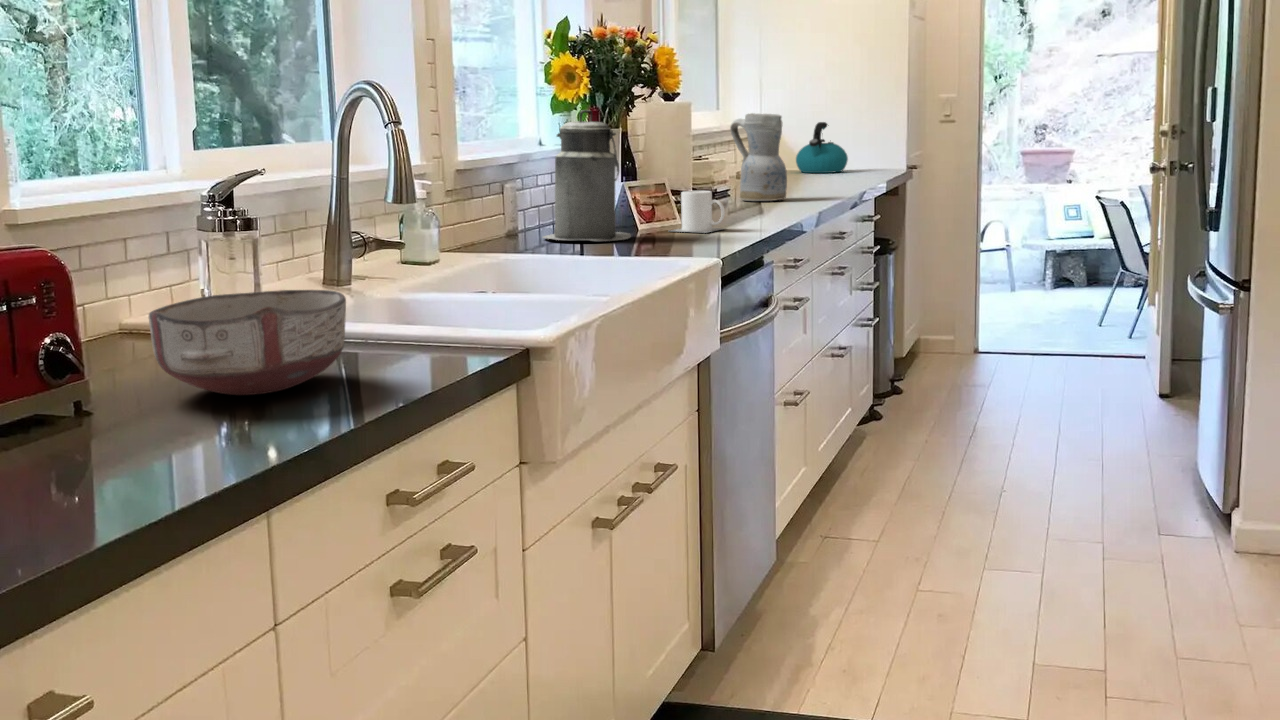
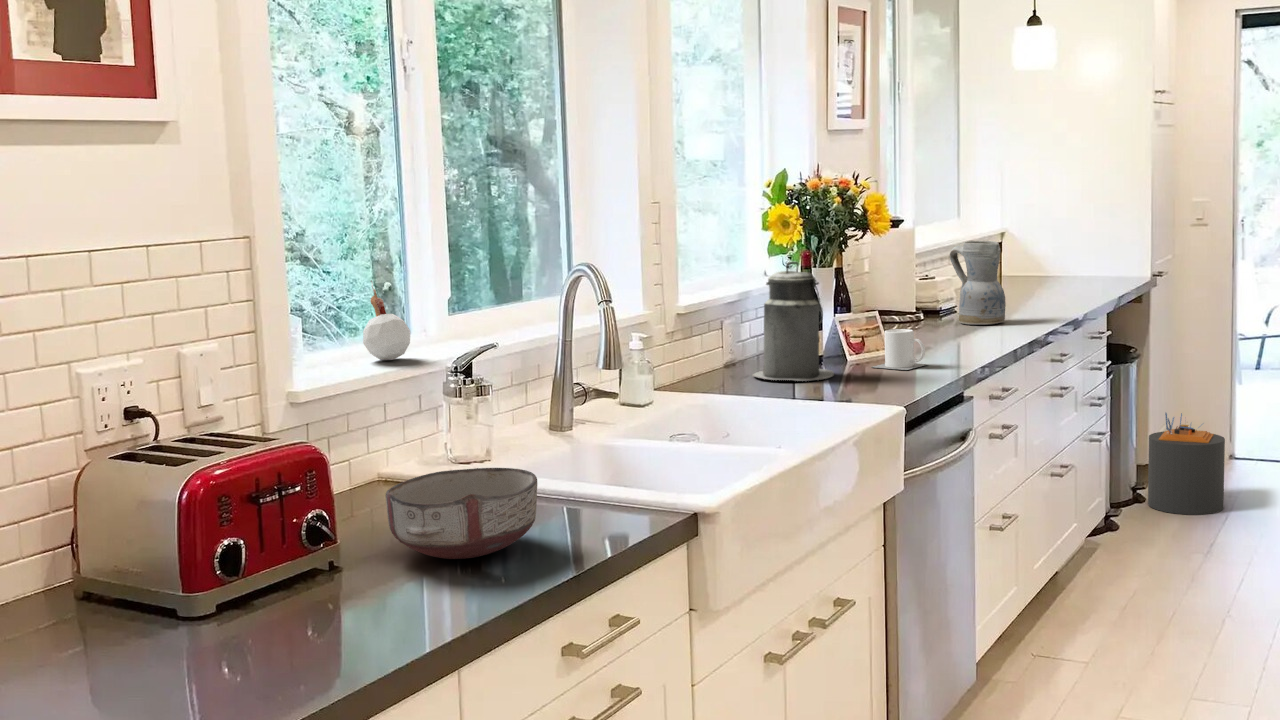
candle: none [92,90,153,189] -> present [363,280,410,360]
kettle: present [796,122,848,173] -> none [1033,232,1087,282]
trash can: none [905,300,977,403] -> present [1148,413,1225,515]

